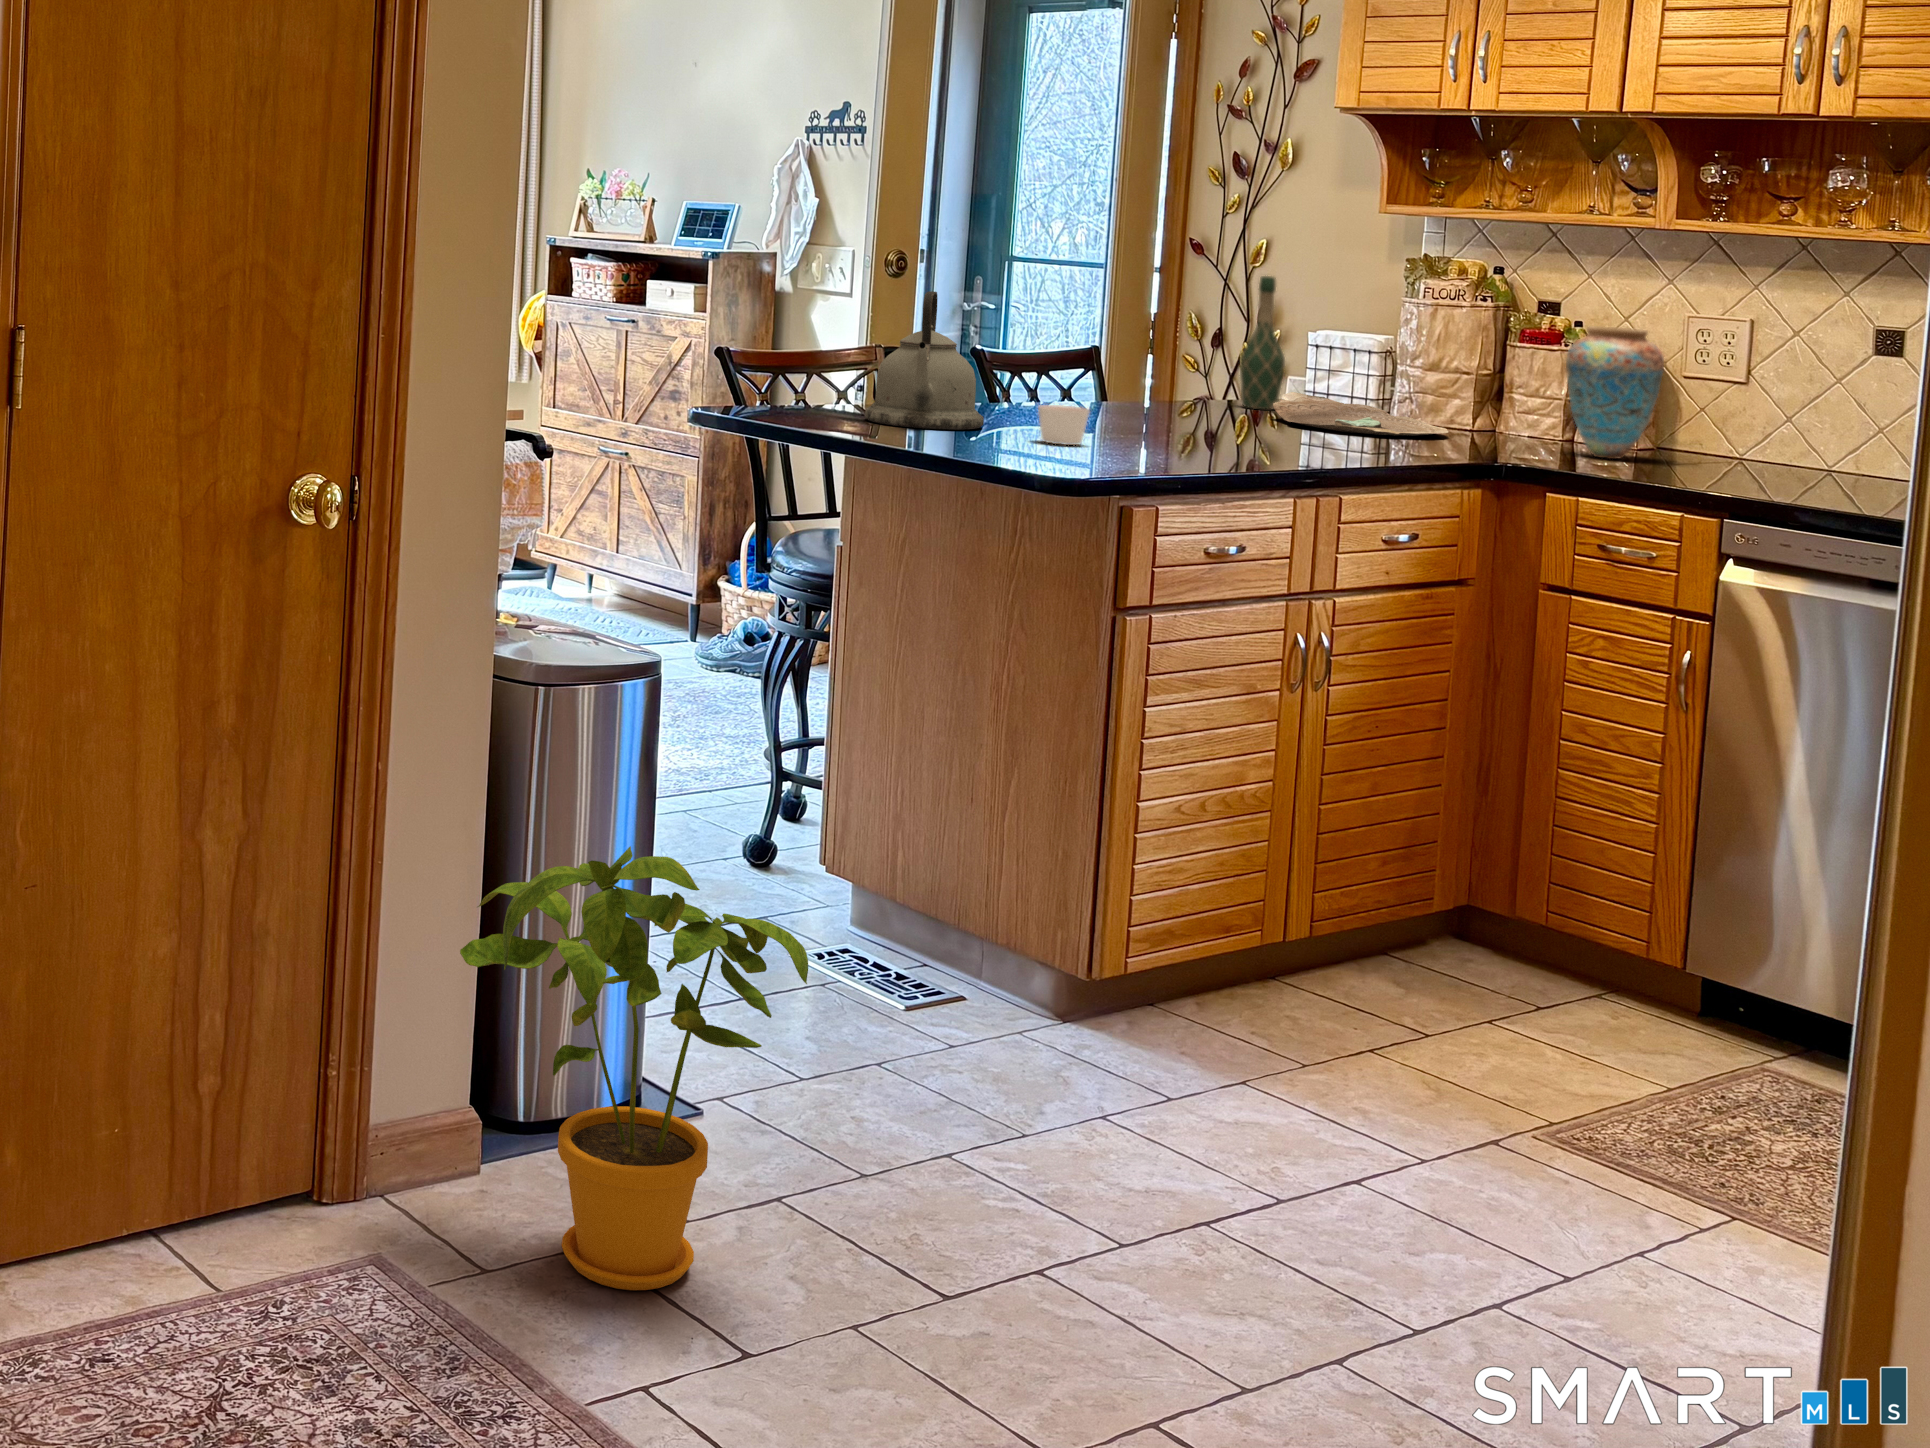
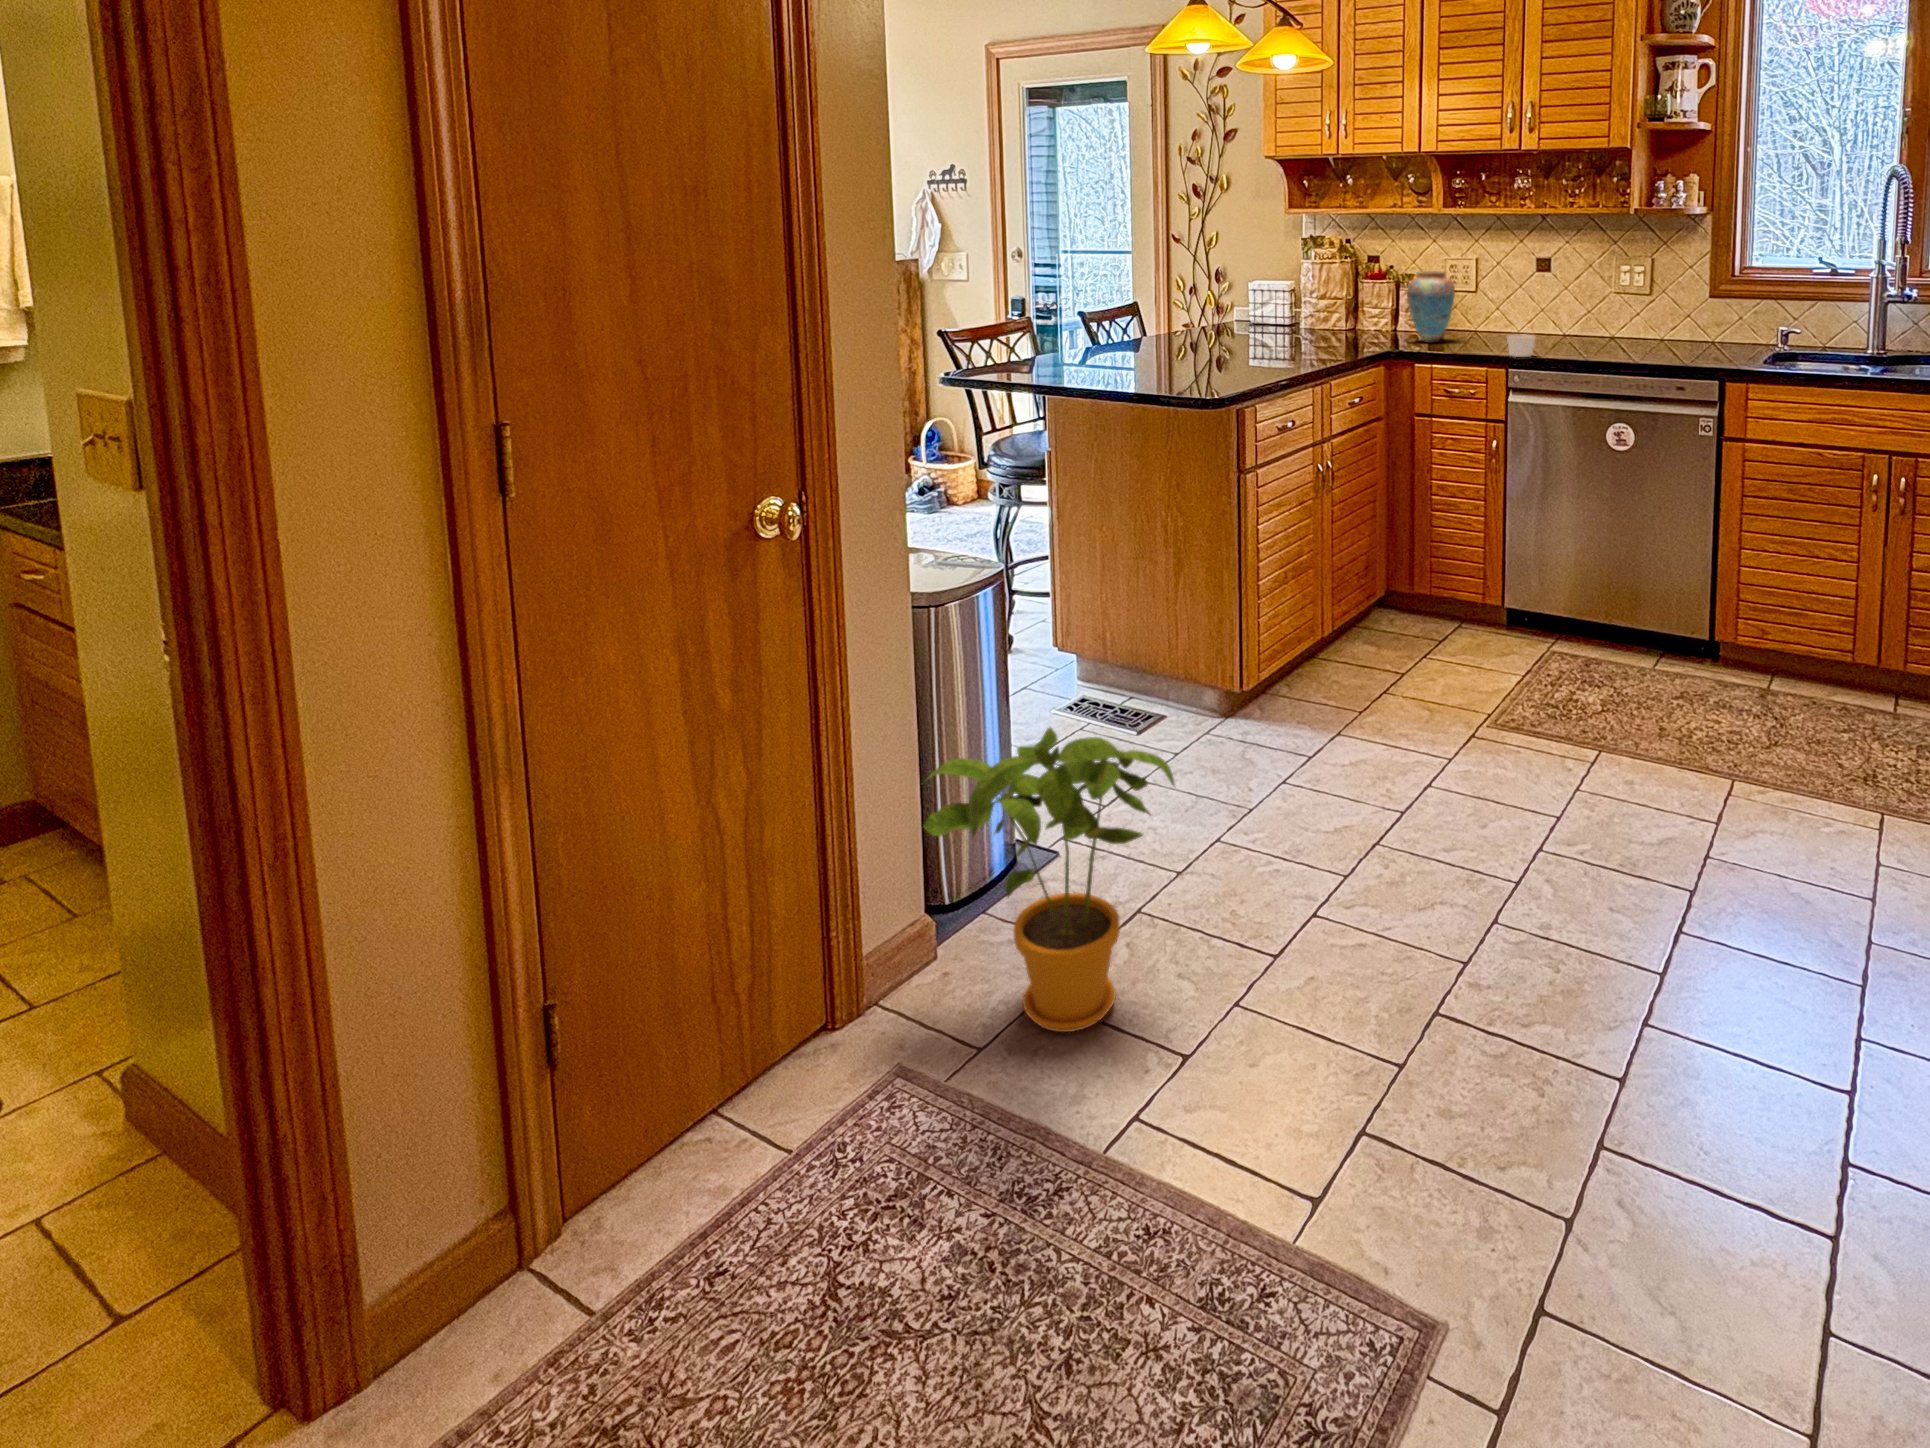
wine bottle: present [1240,276,1285,410] -> none [1222,255,1246,331]
kettle: present [865,291,984,430] -> none [1051,286,1124,374]
decorative bowl: present [1273,392,1448,436] -> none [1251,321,1347,342]
candle: present [1038,405,1089,445] -> present [1507,335,1535,357]

